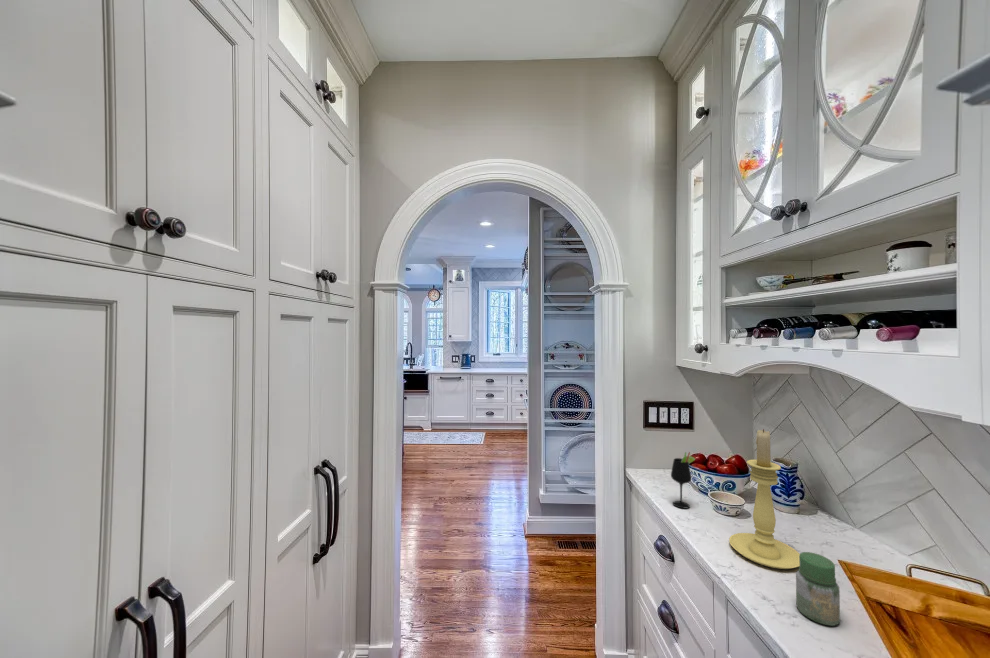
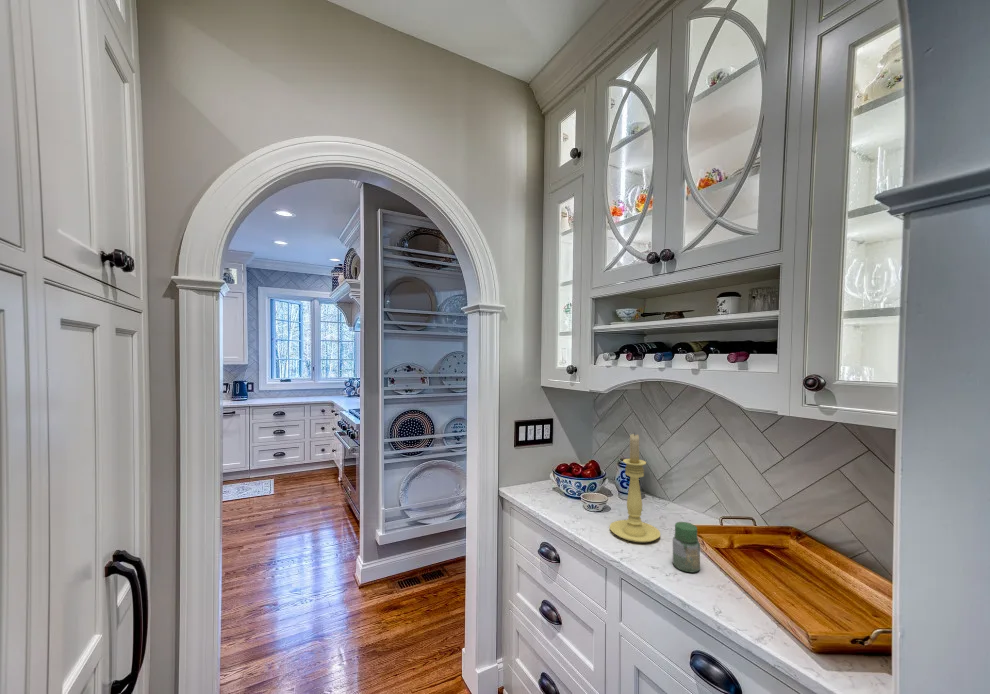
wine glass: present [671,452,695,508] -> none [553,461,573,513]

